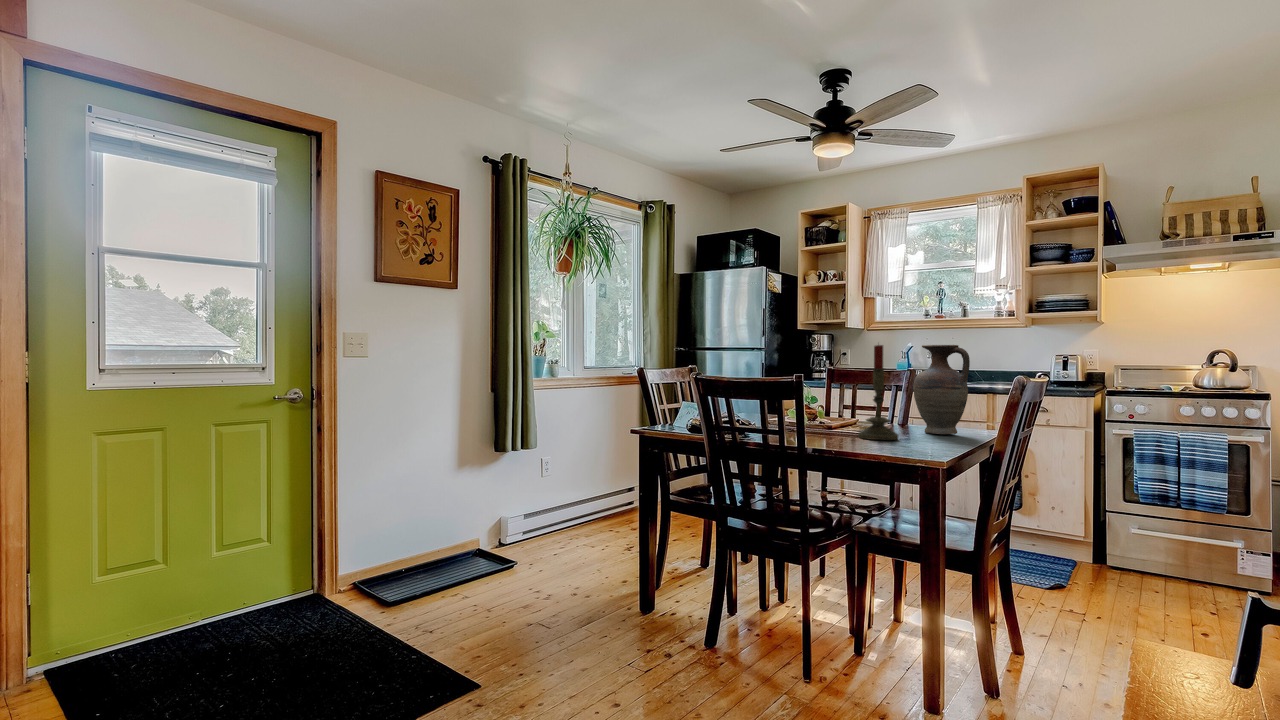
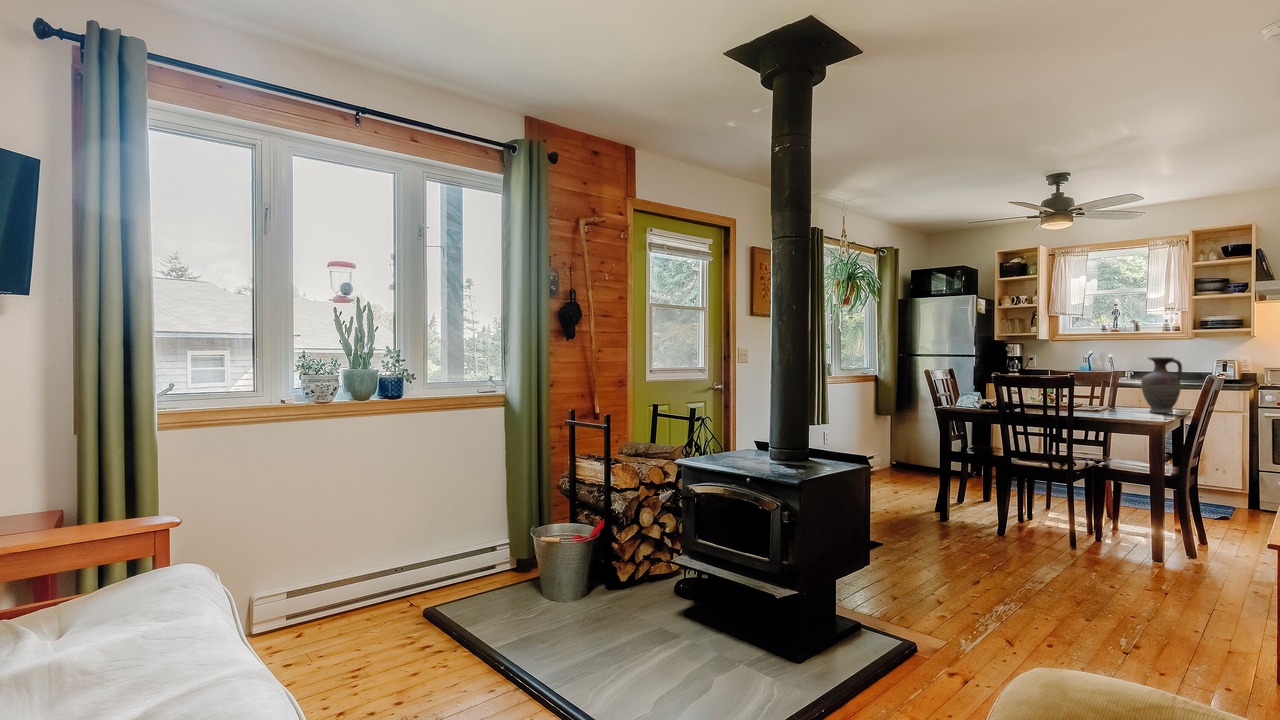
candle: present [858,345,898,440] -> none [1113,357,1141,415]

